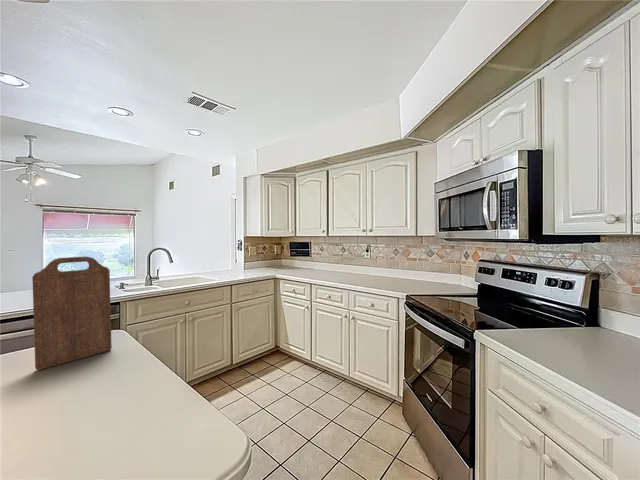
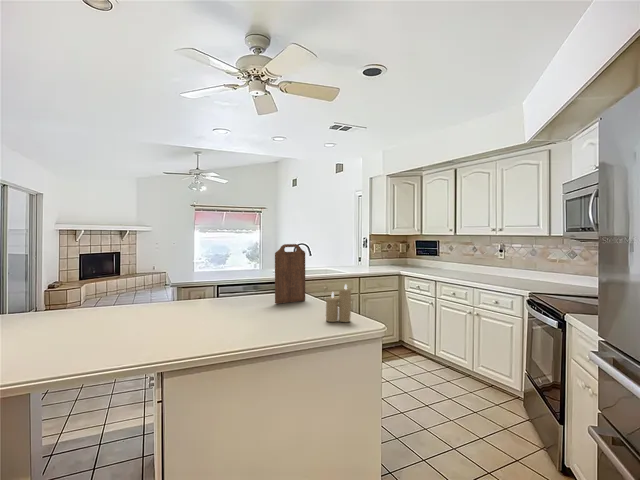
candle: none [102,342,163,432] -> present [326,285,351,322]

